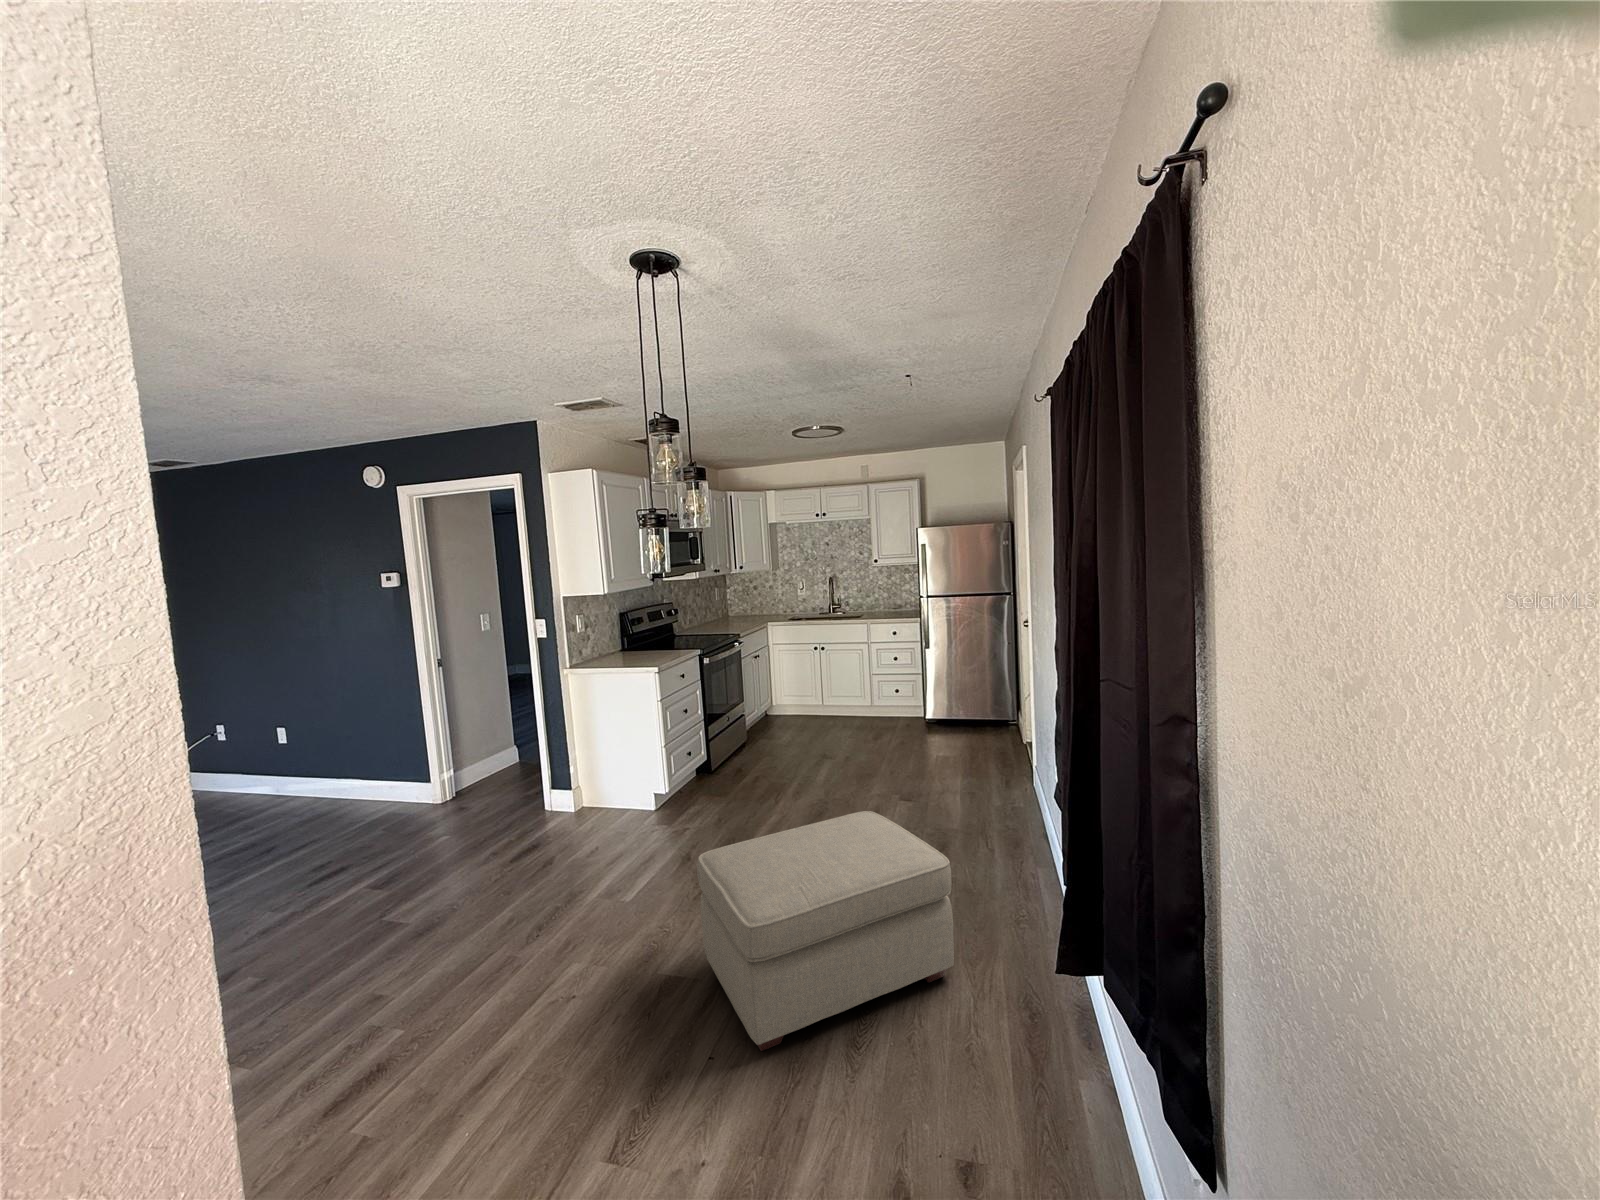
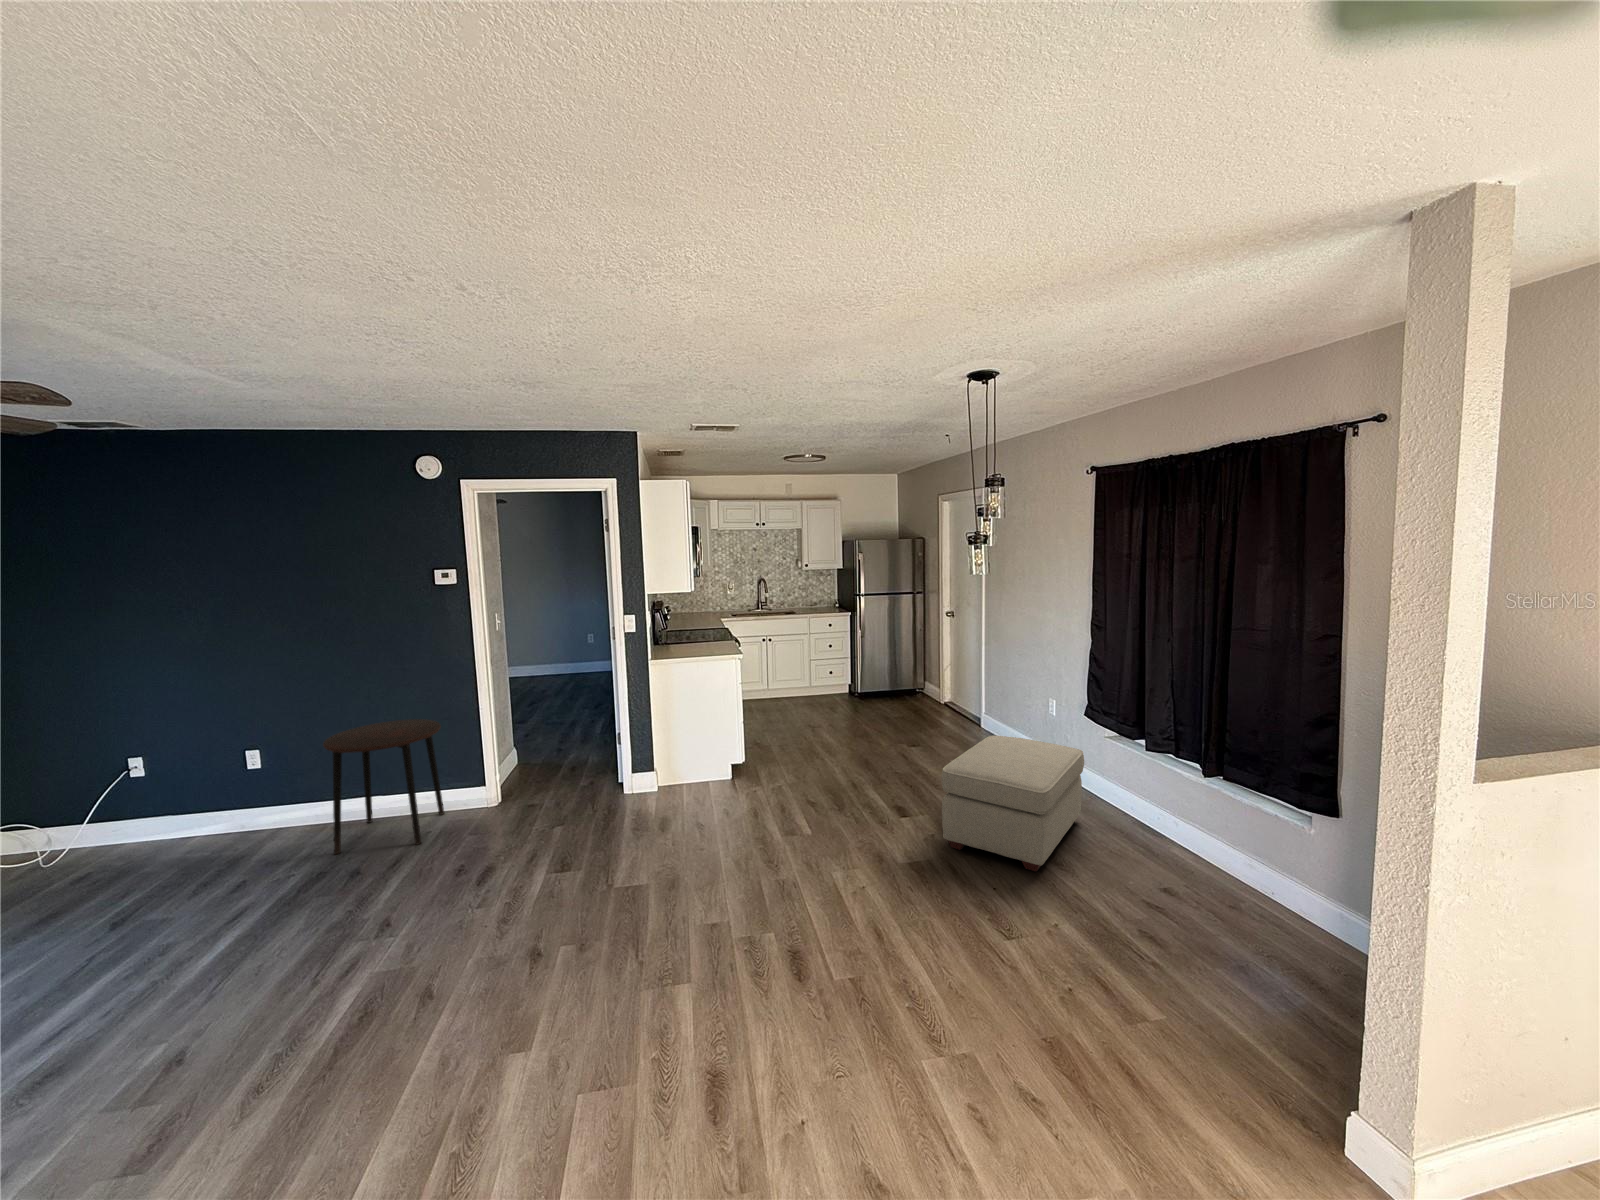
side table: none [268,713,392,832] -> present [323,719,444,854]

